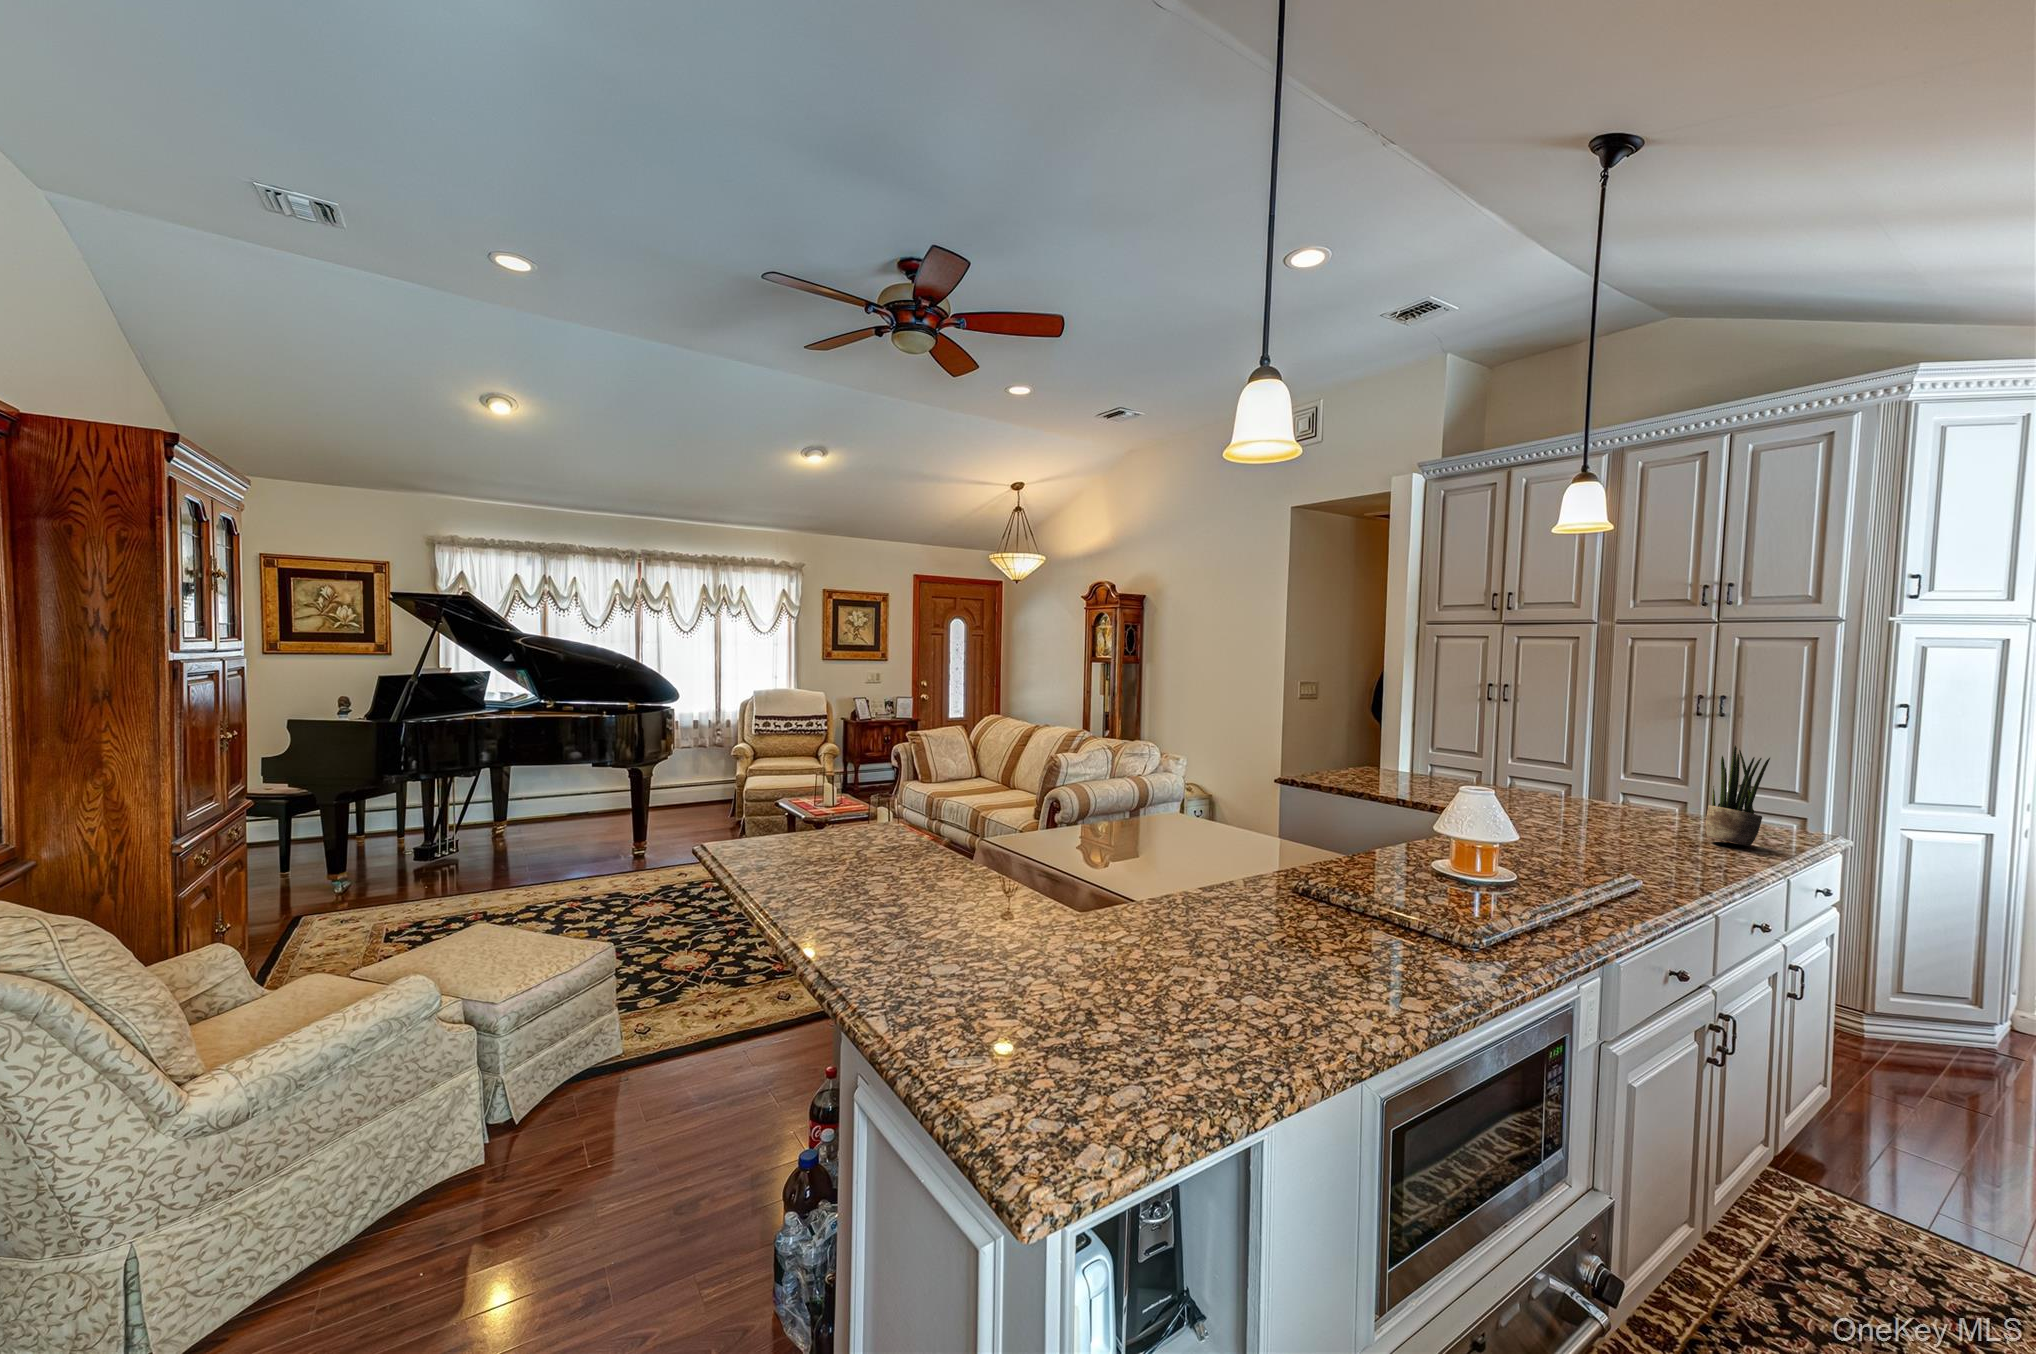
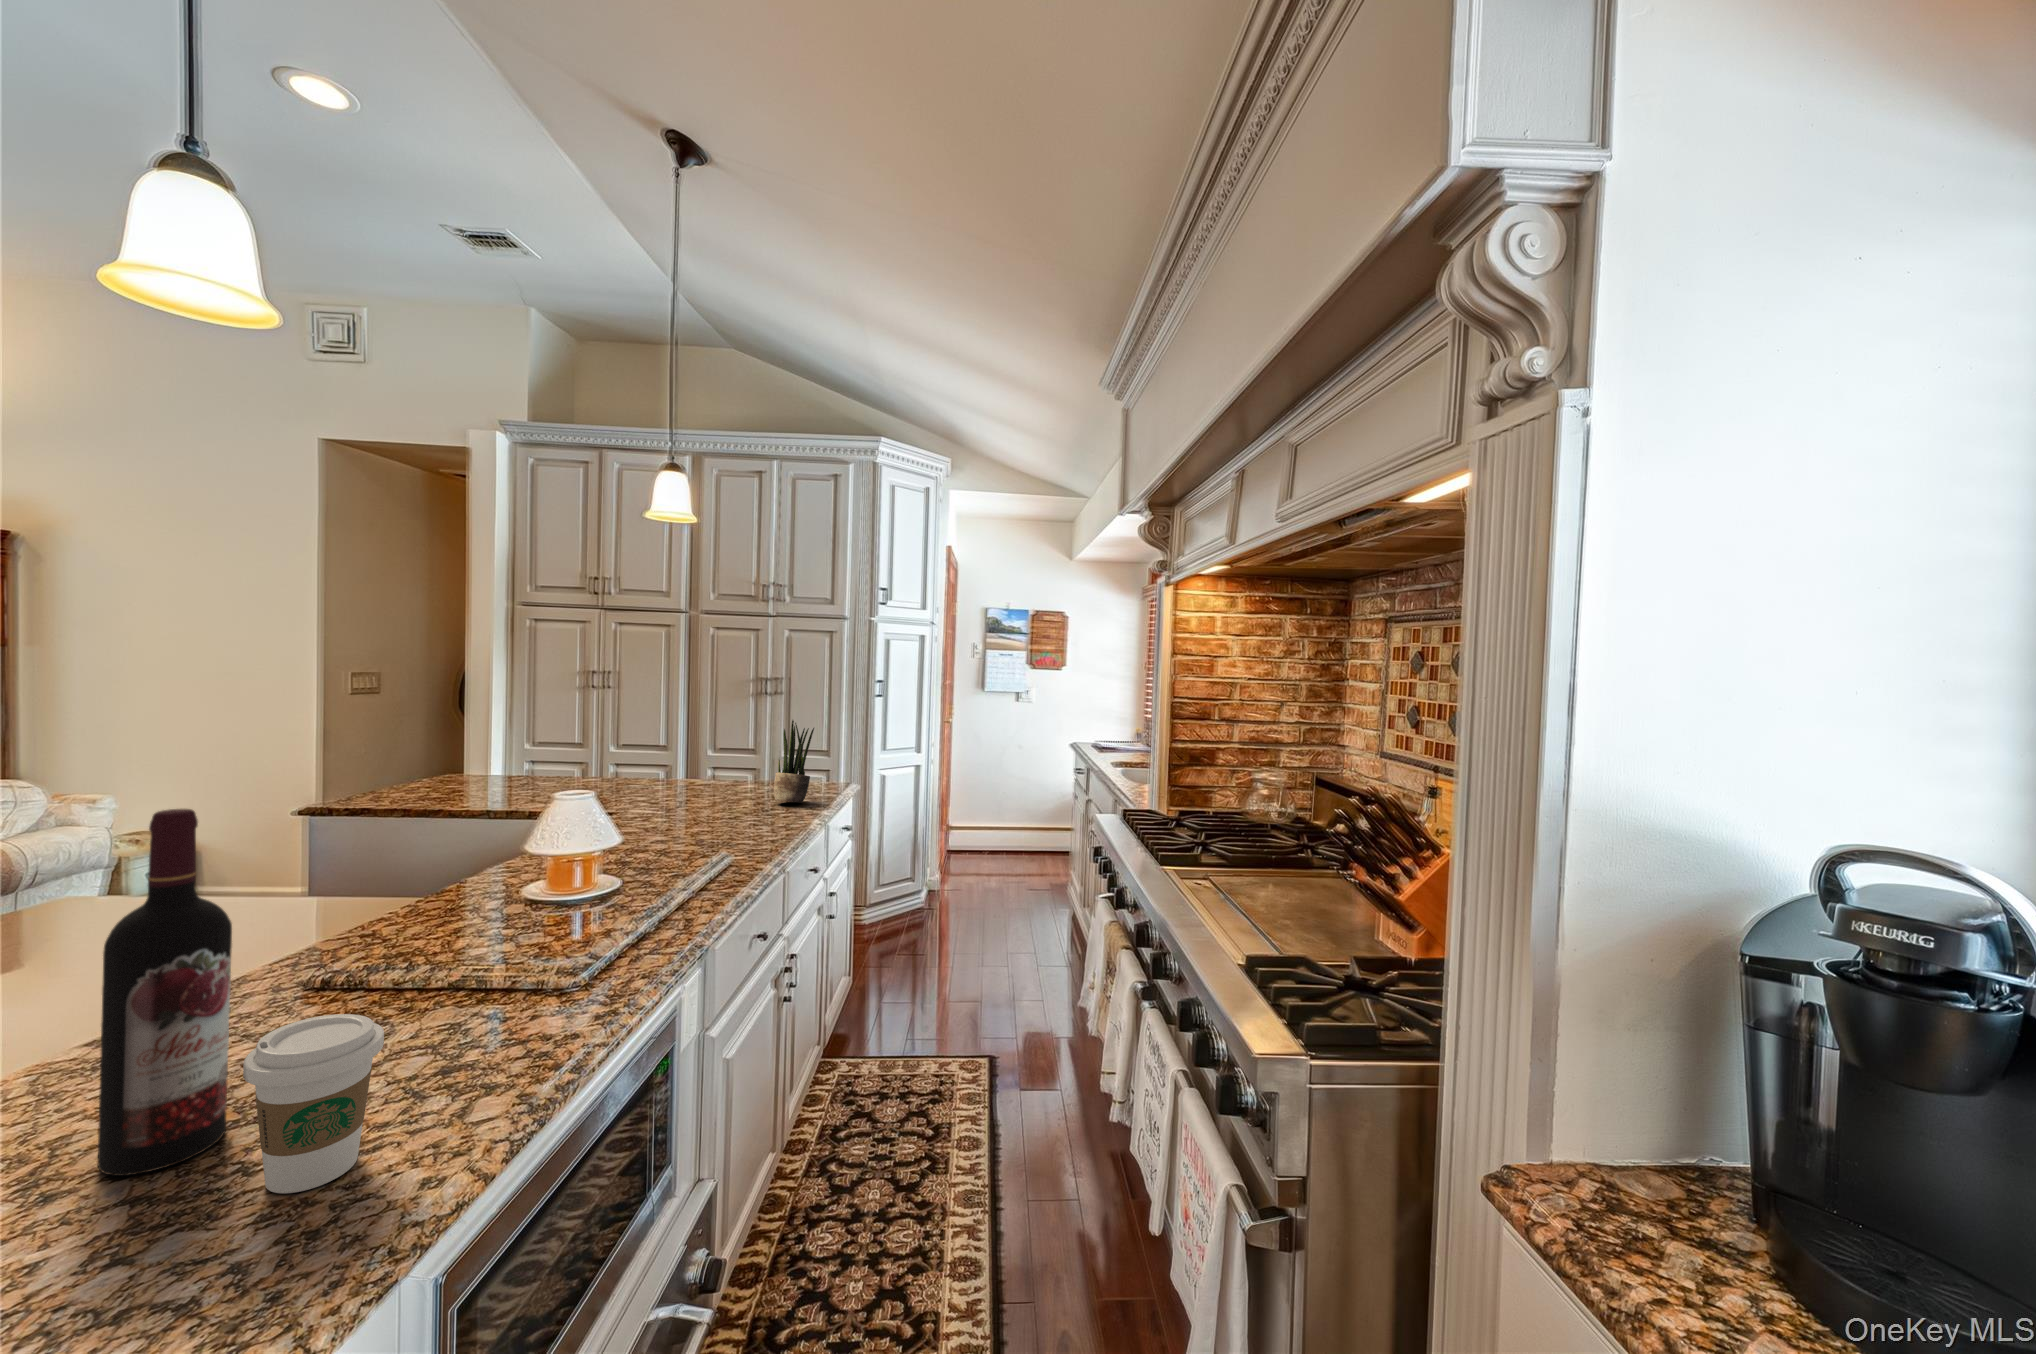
wine bottle: none [1216,760,1271,960] -> present [98,809,232,1176]
coffee cup: none [1280,898,1350,1003] -> present [243,1014,384,1193]

